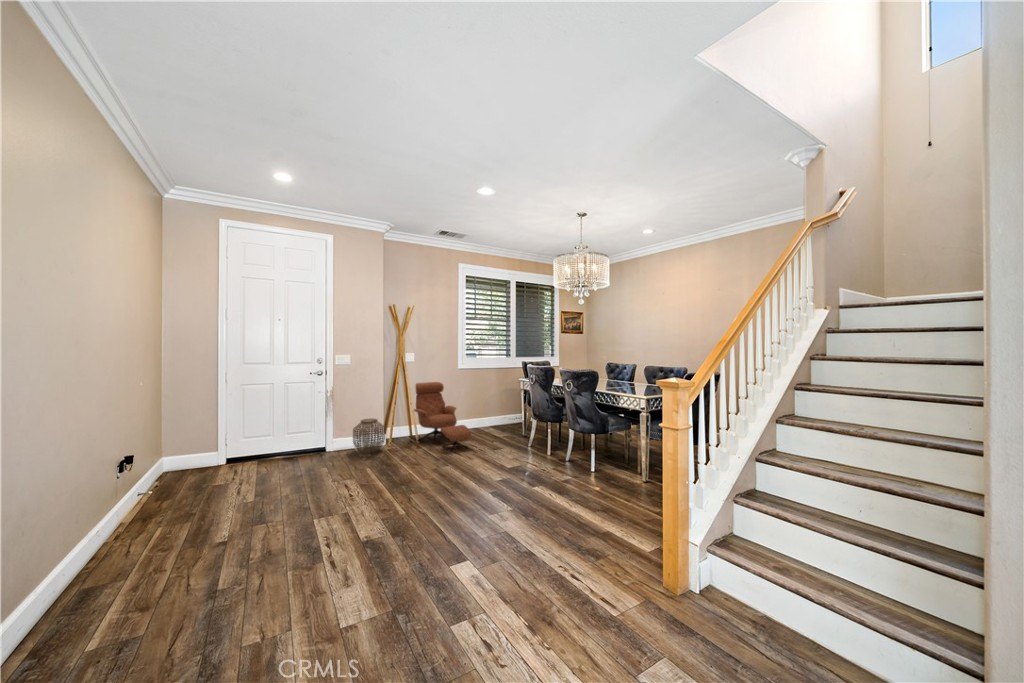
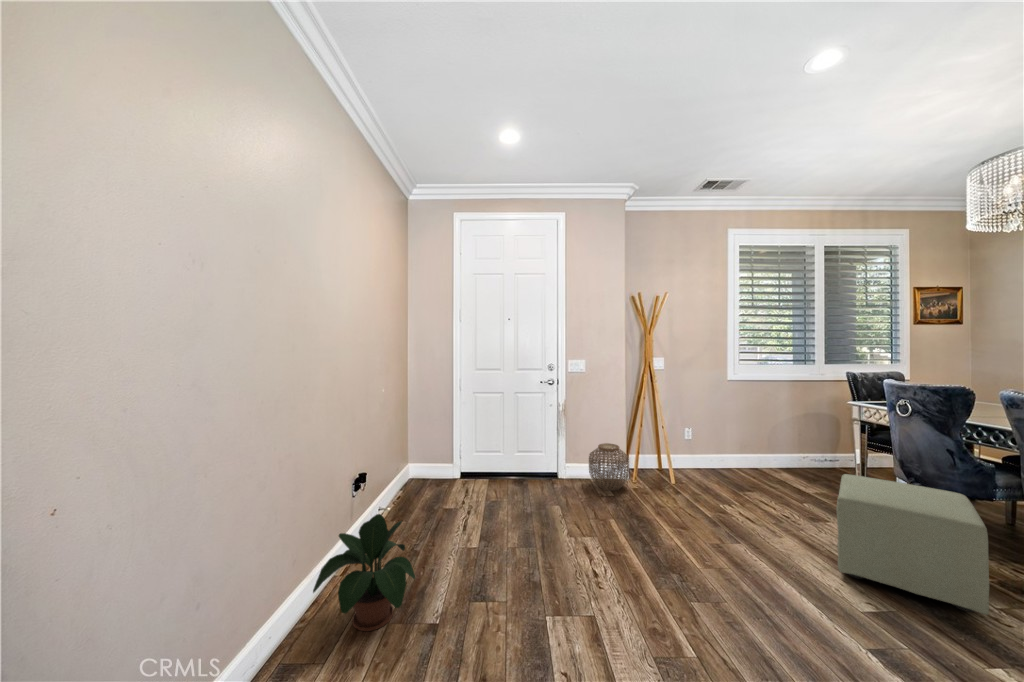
lounge chair: present [414,382,471,451] -> none [664,398,765,510]
ottoman: none [494,416,552,472] -> present [837,474,989,615]
potted plant: none [74,476,187,571] -> present [313,514,415,631]

